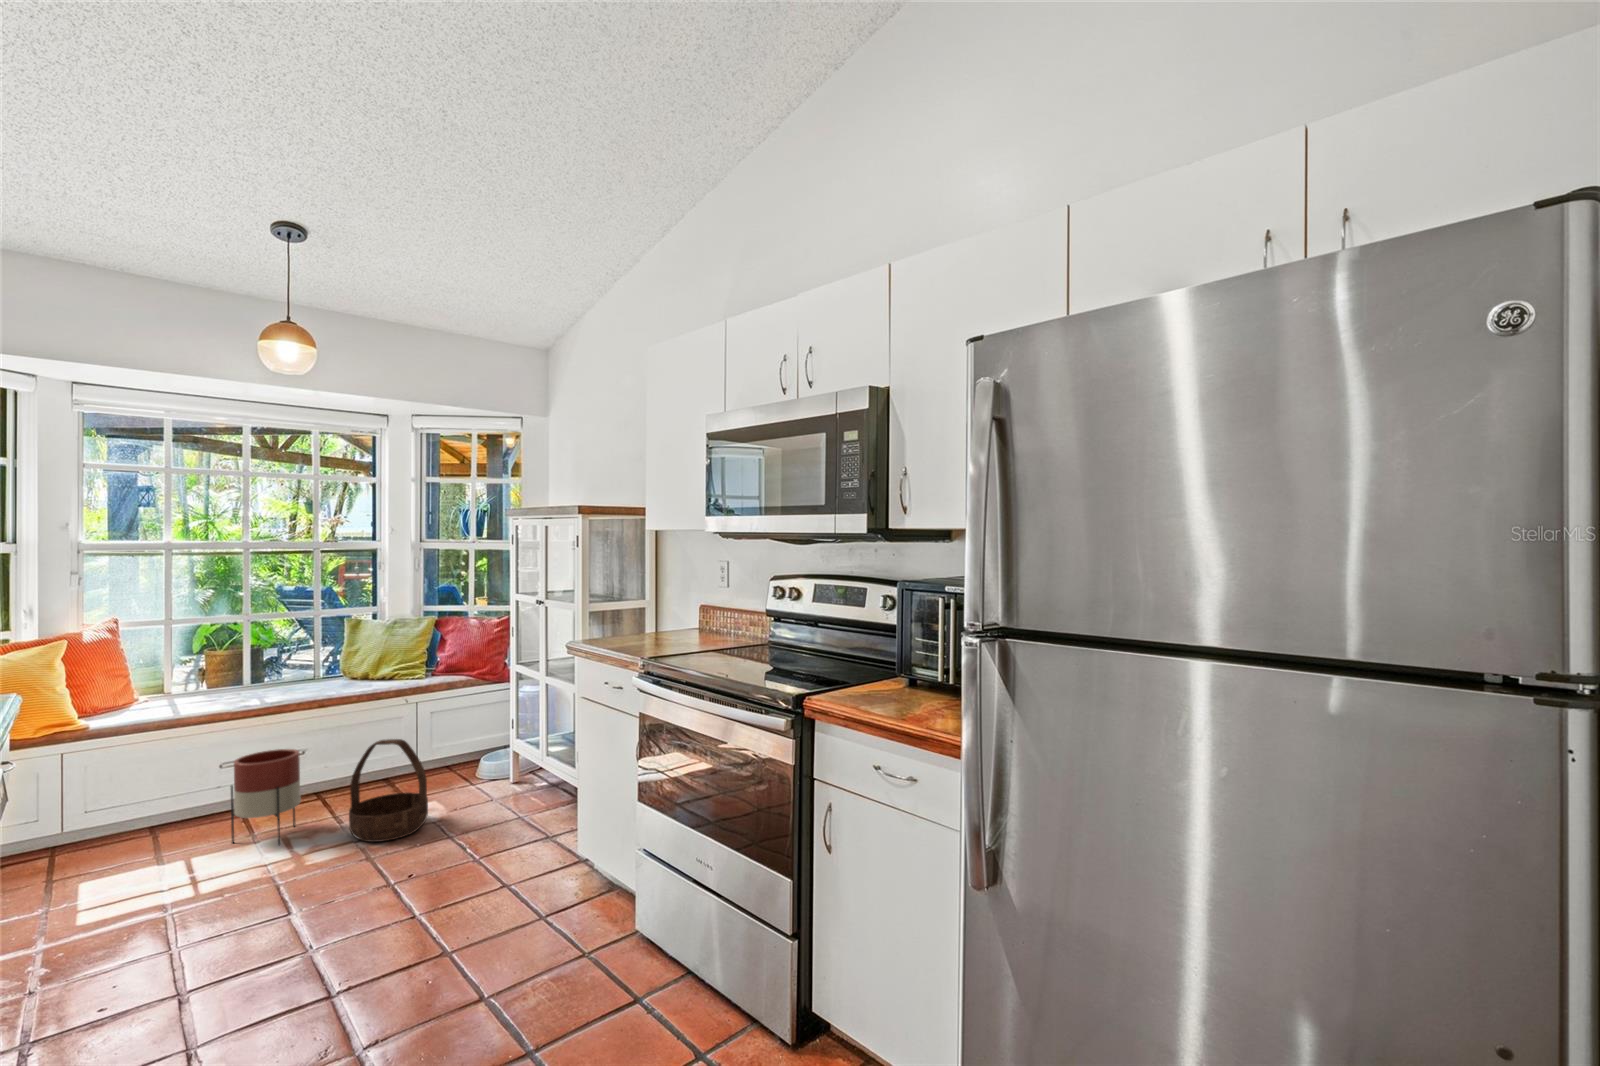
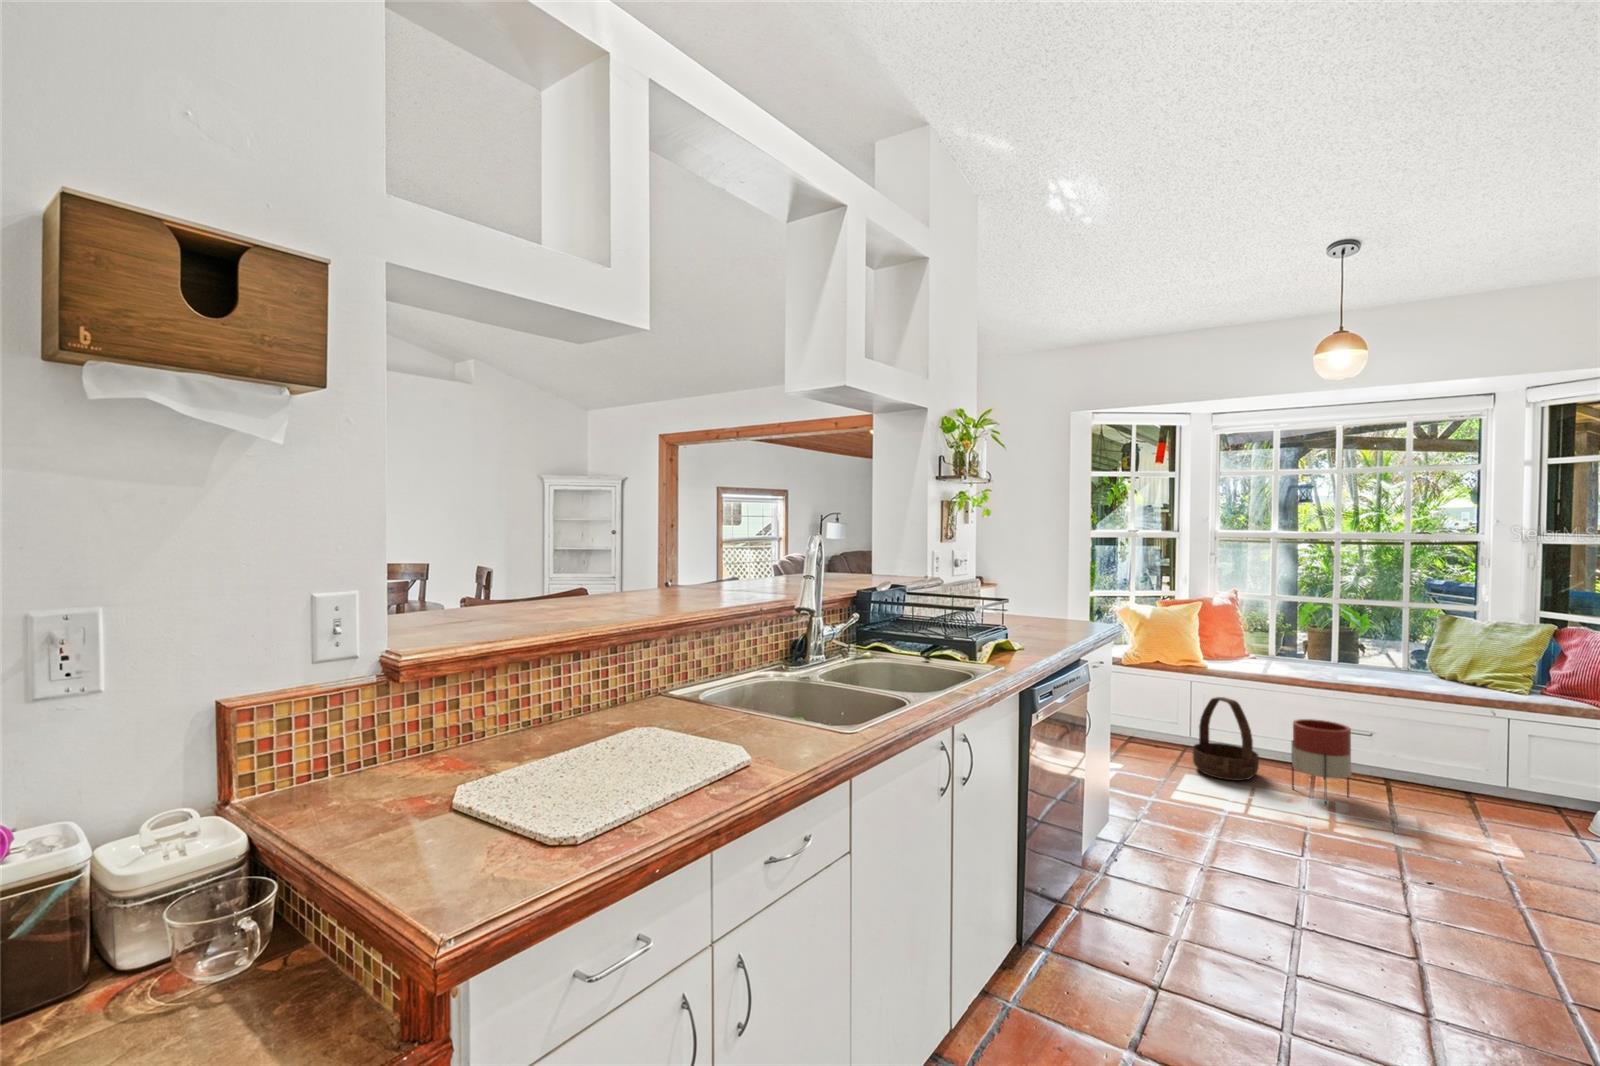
basket: present [349,739,428,842] -> present [1193,697,1259,781]

